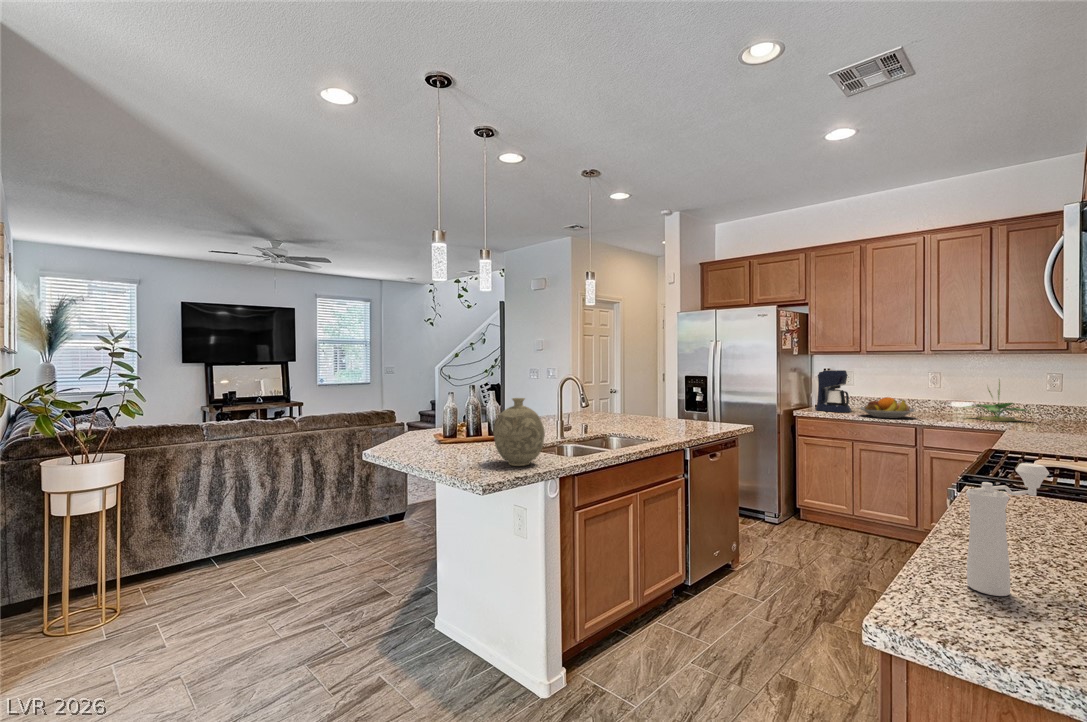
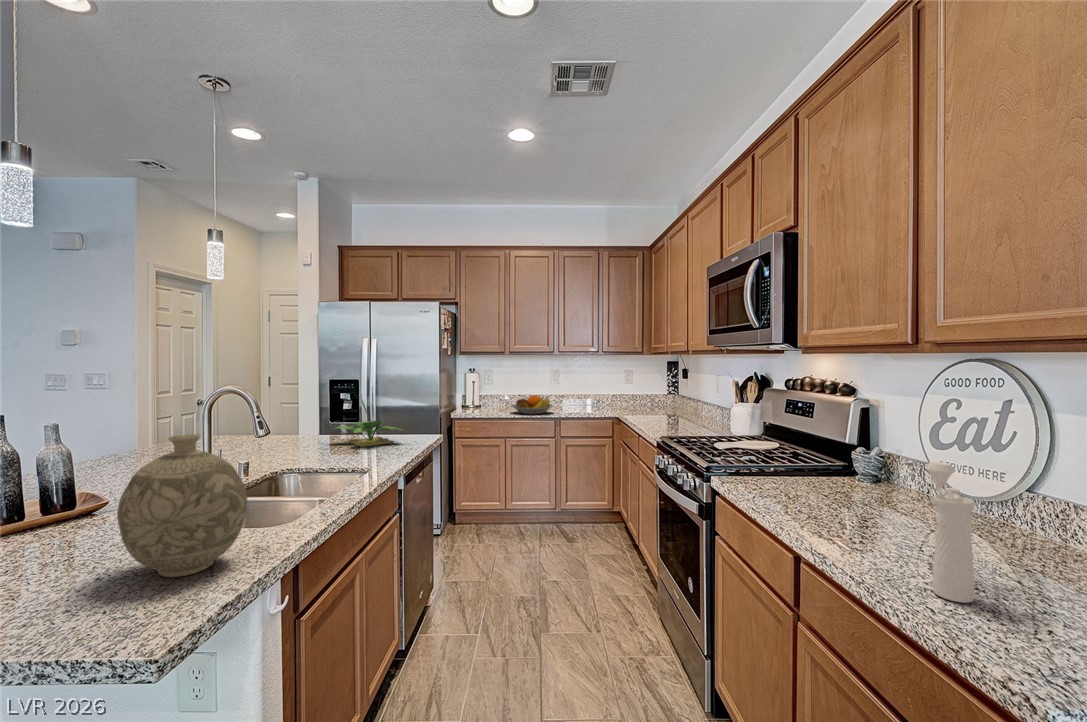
coffee maker: present [816,370,852,412] -> none [468,370,499,411]
potted plant: present [967,380,1027,421] -> present [333,388,404,447]

